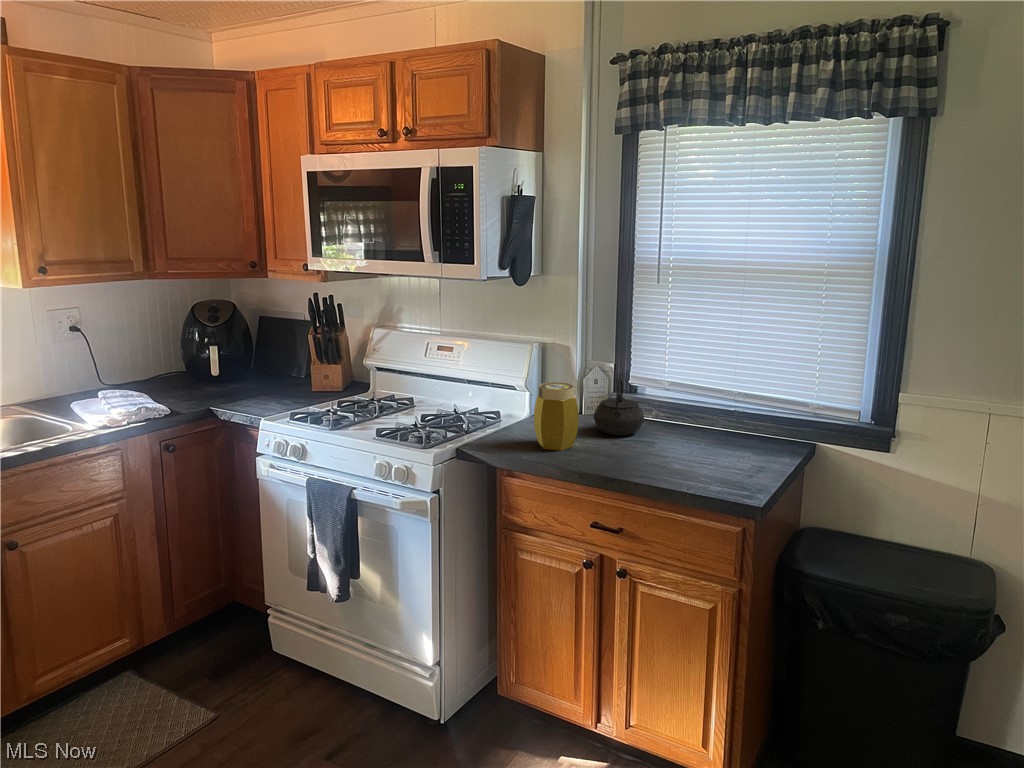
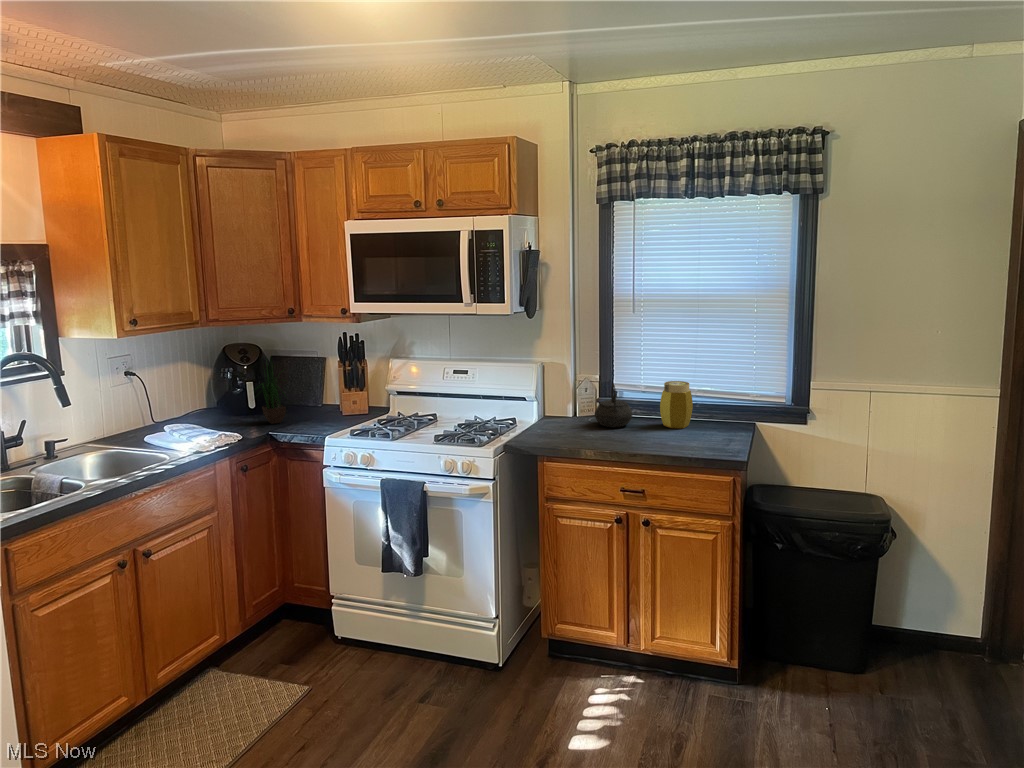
potted plant: none [186,303,239,398] -> present [259,365,286,424]
jar: present [534,382,579,451] -> present [660,381,693,428]

